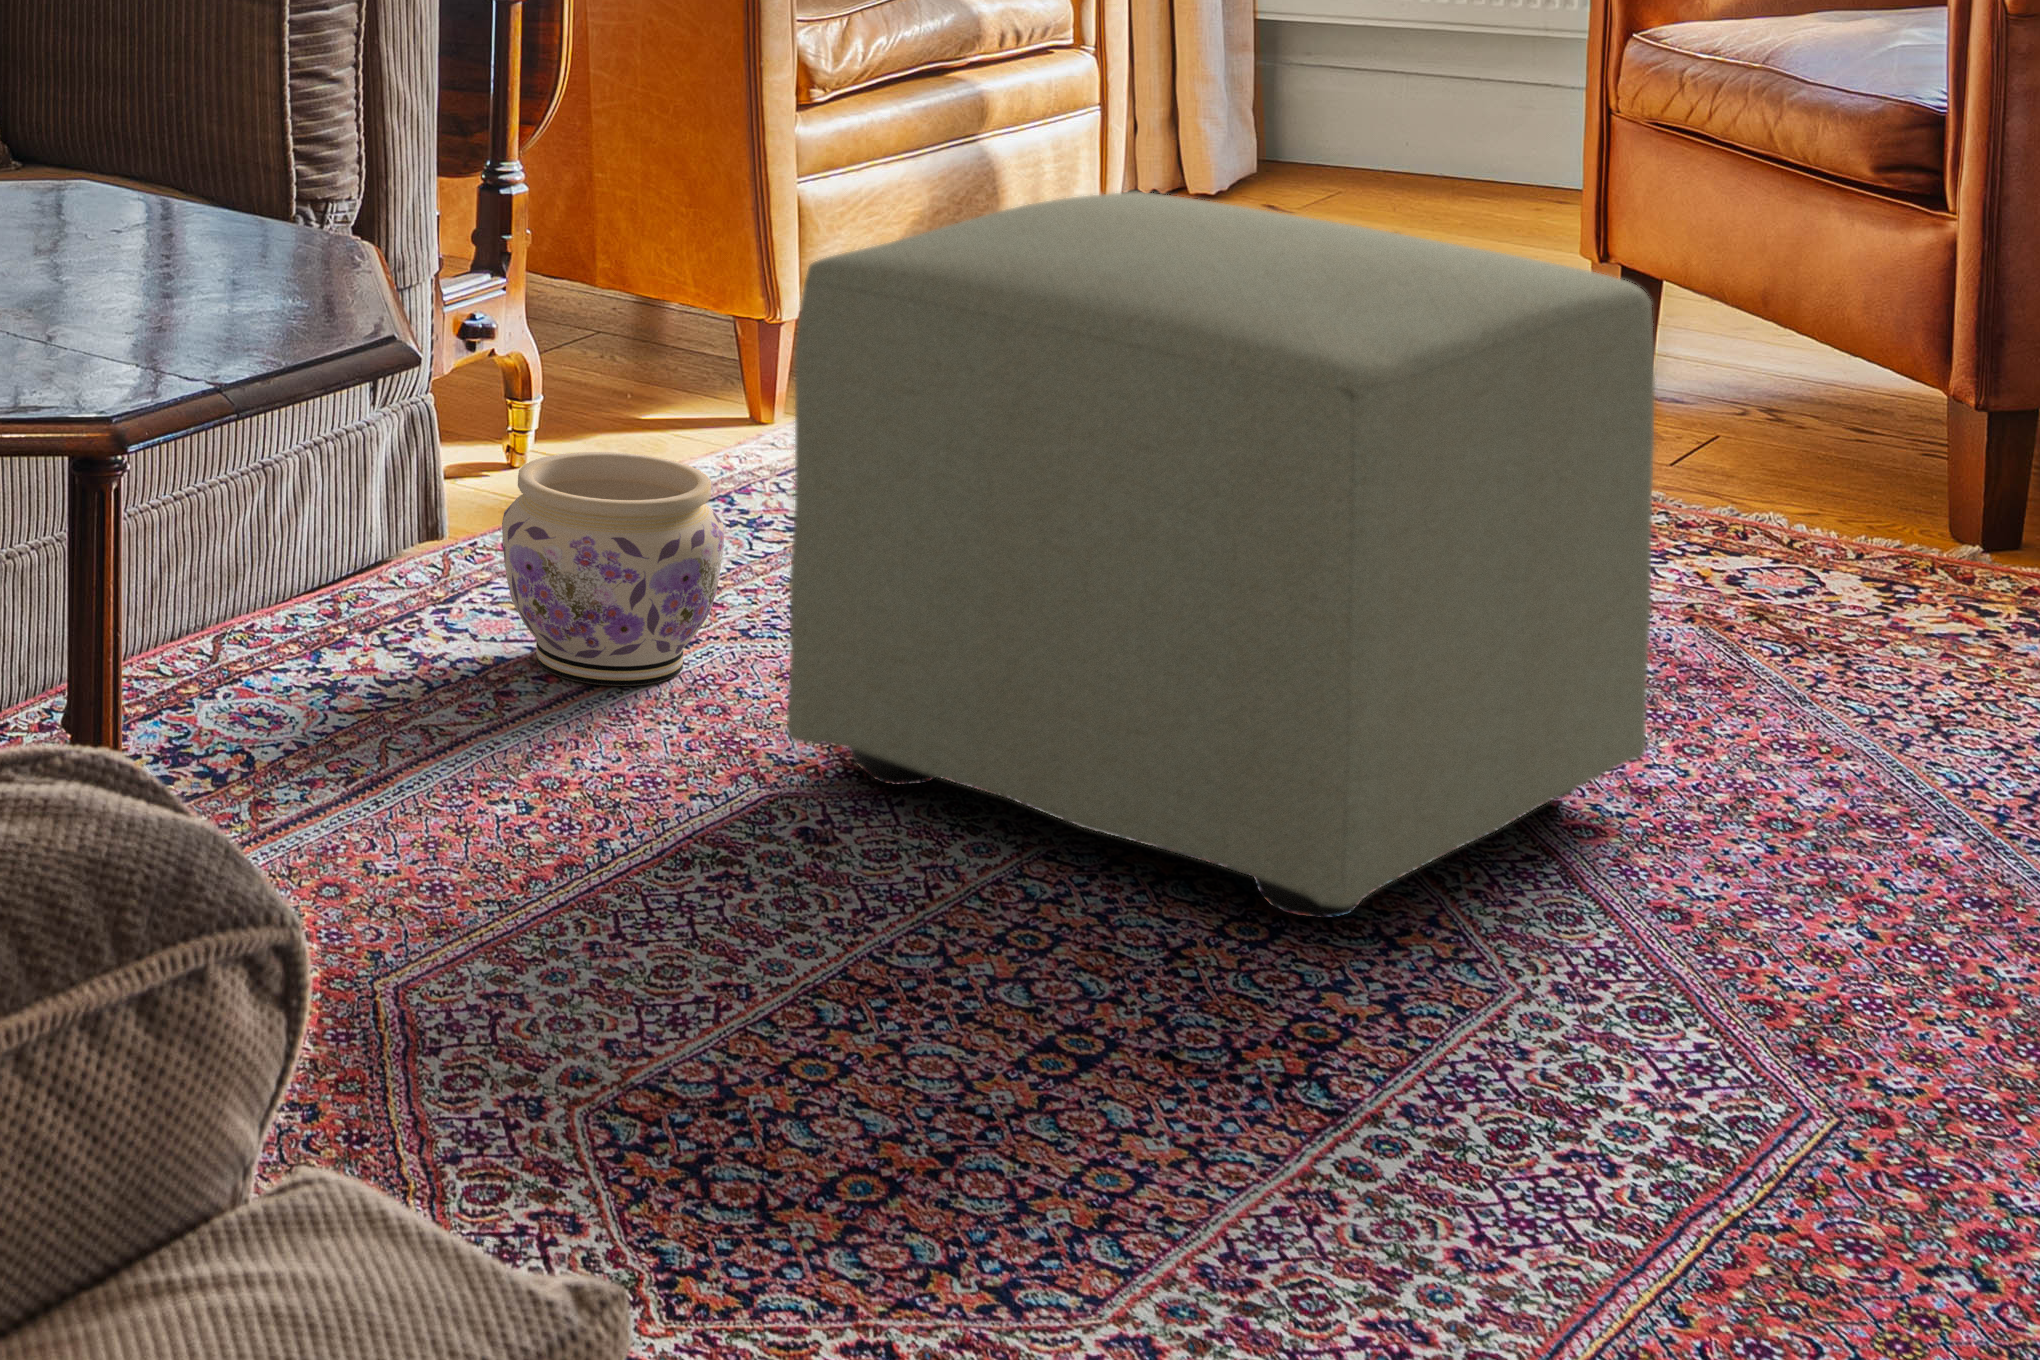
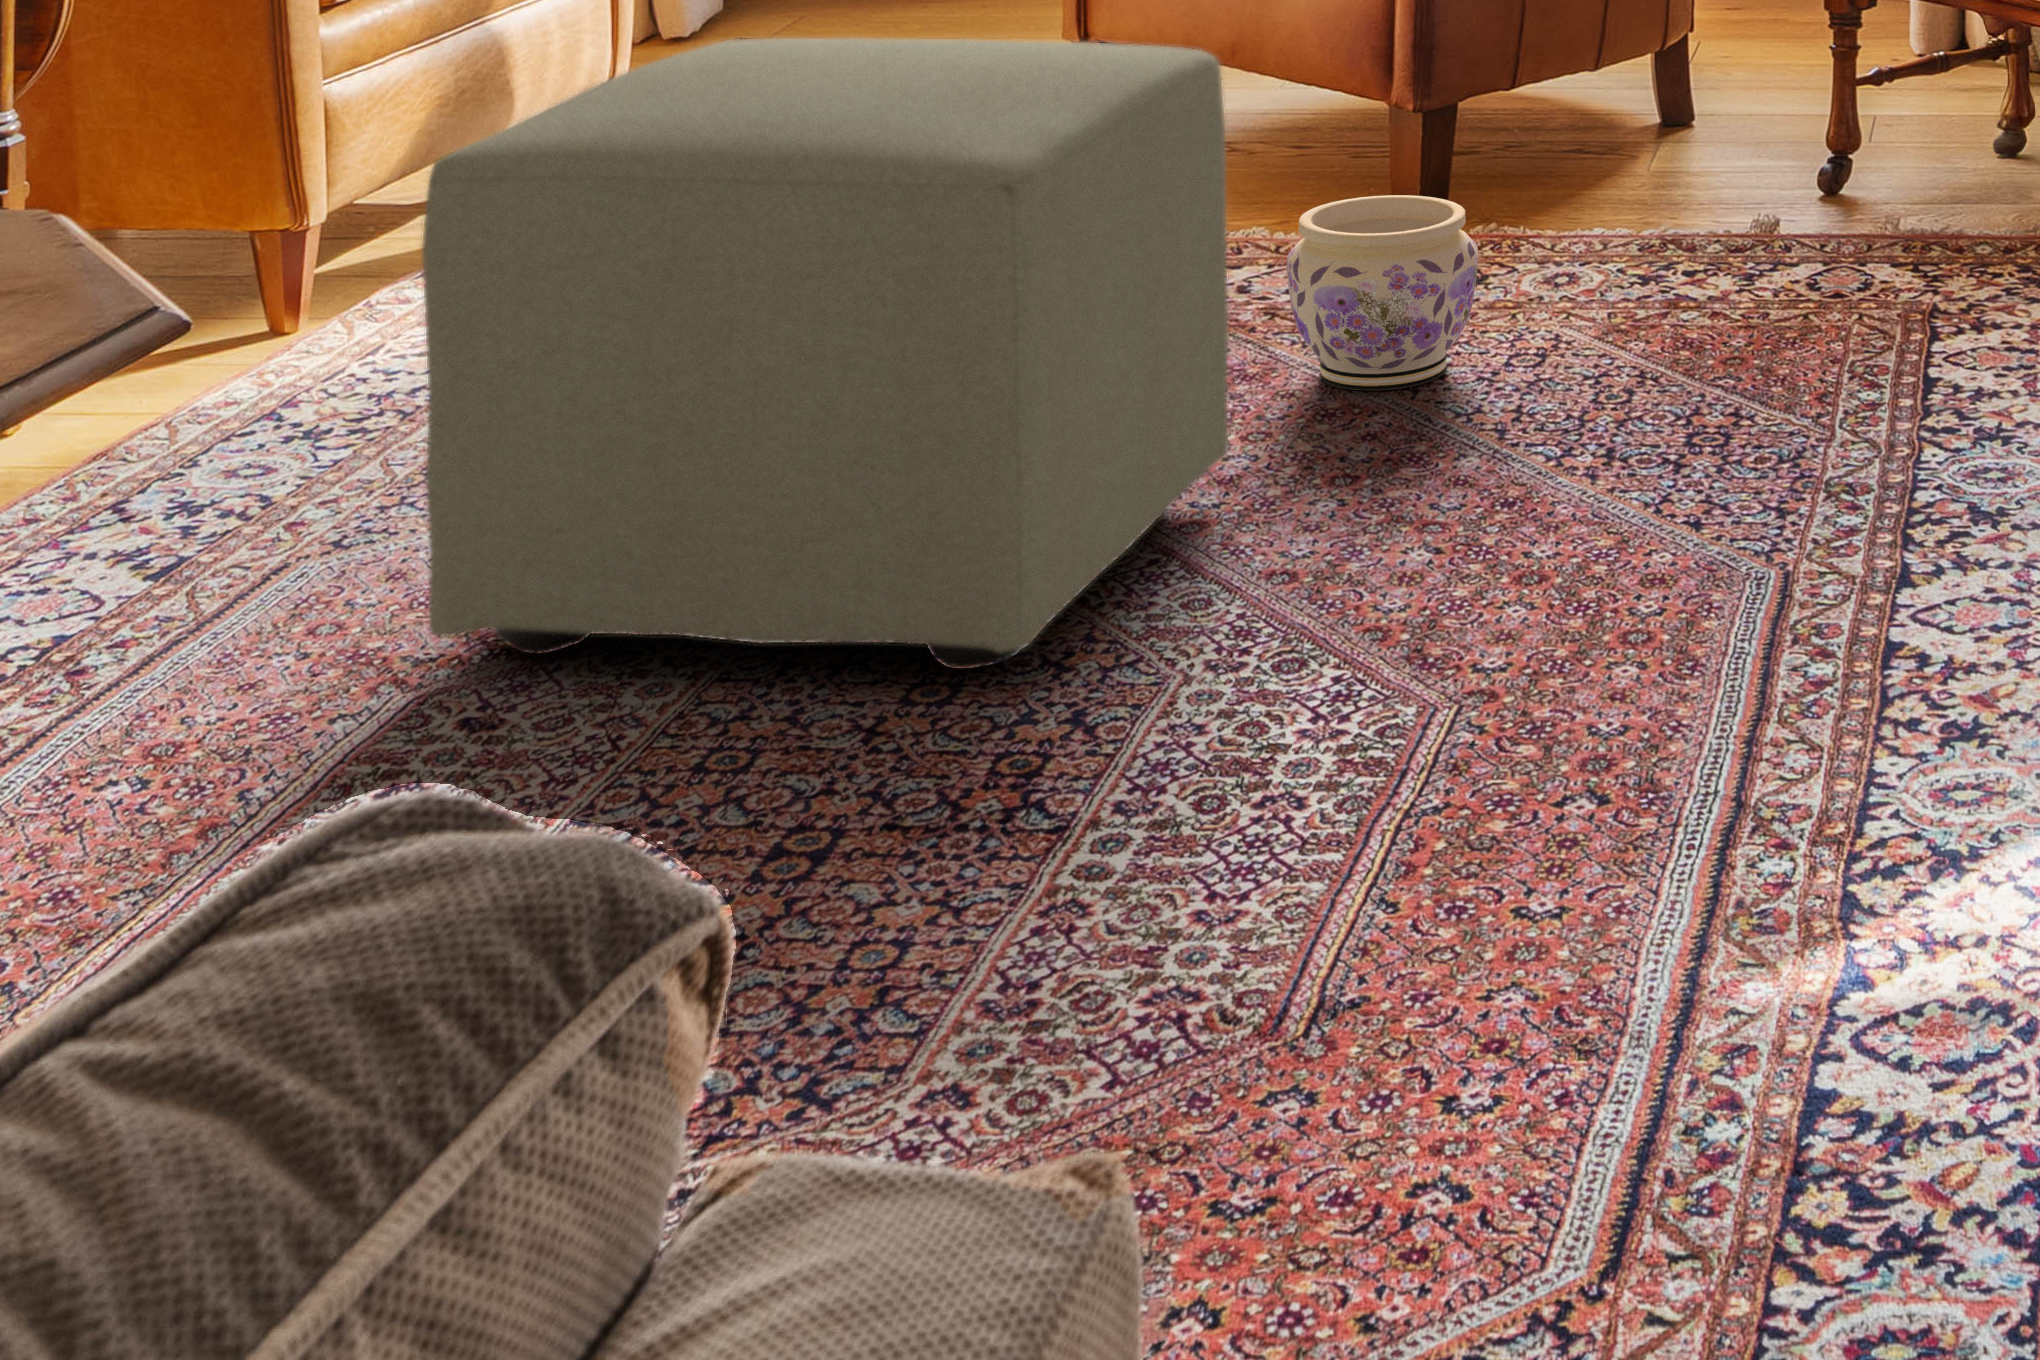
planter: present [502,452,724,686] -> present [1286,195,1478,390]

